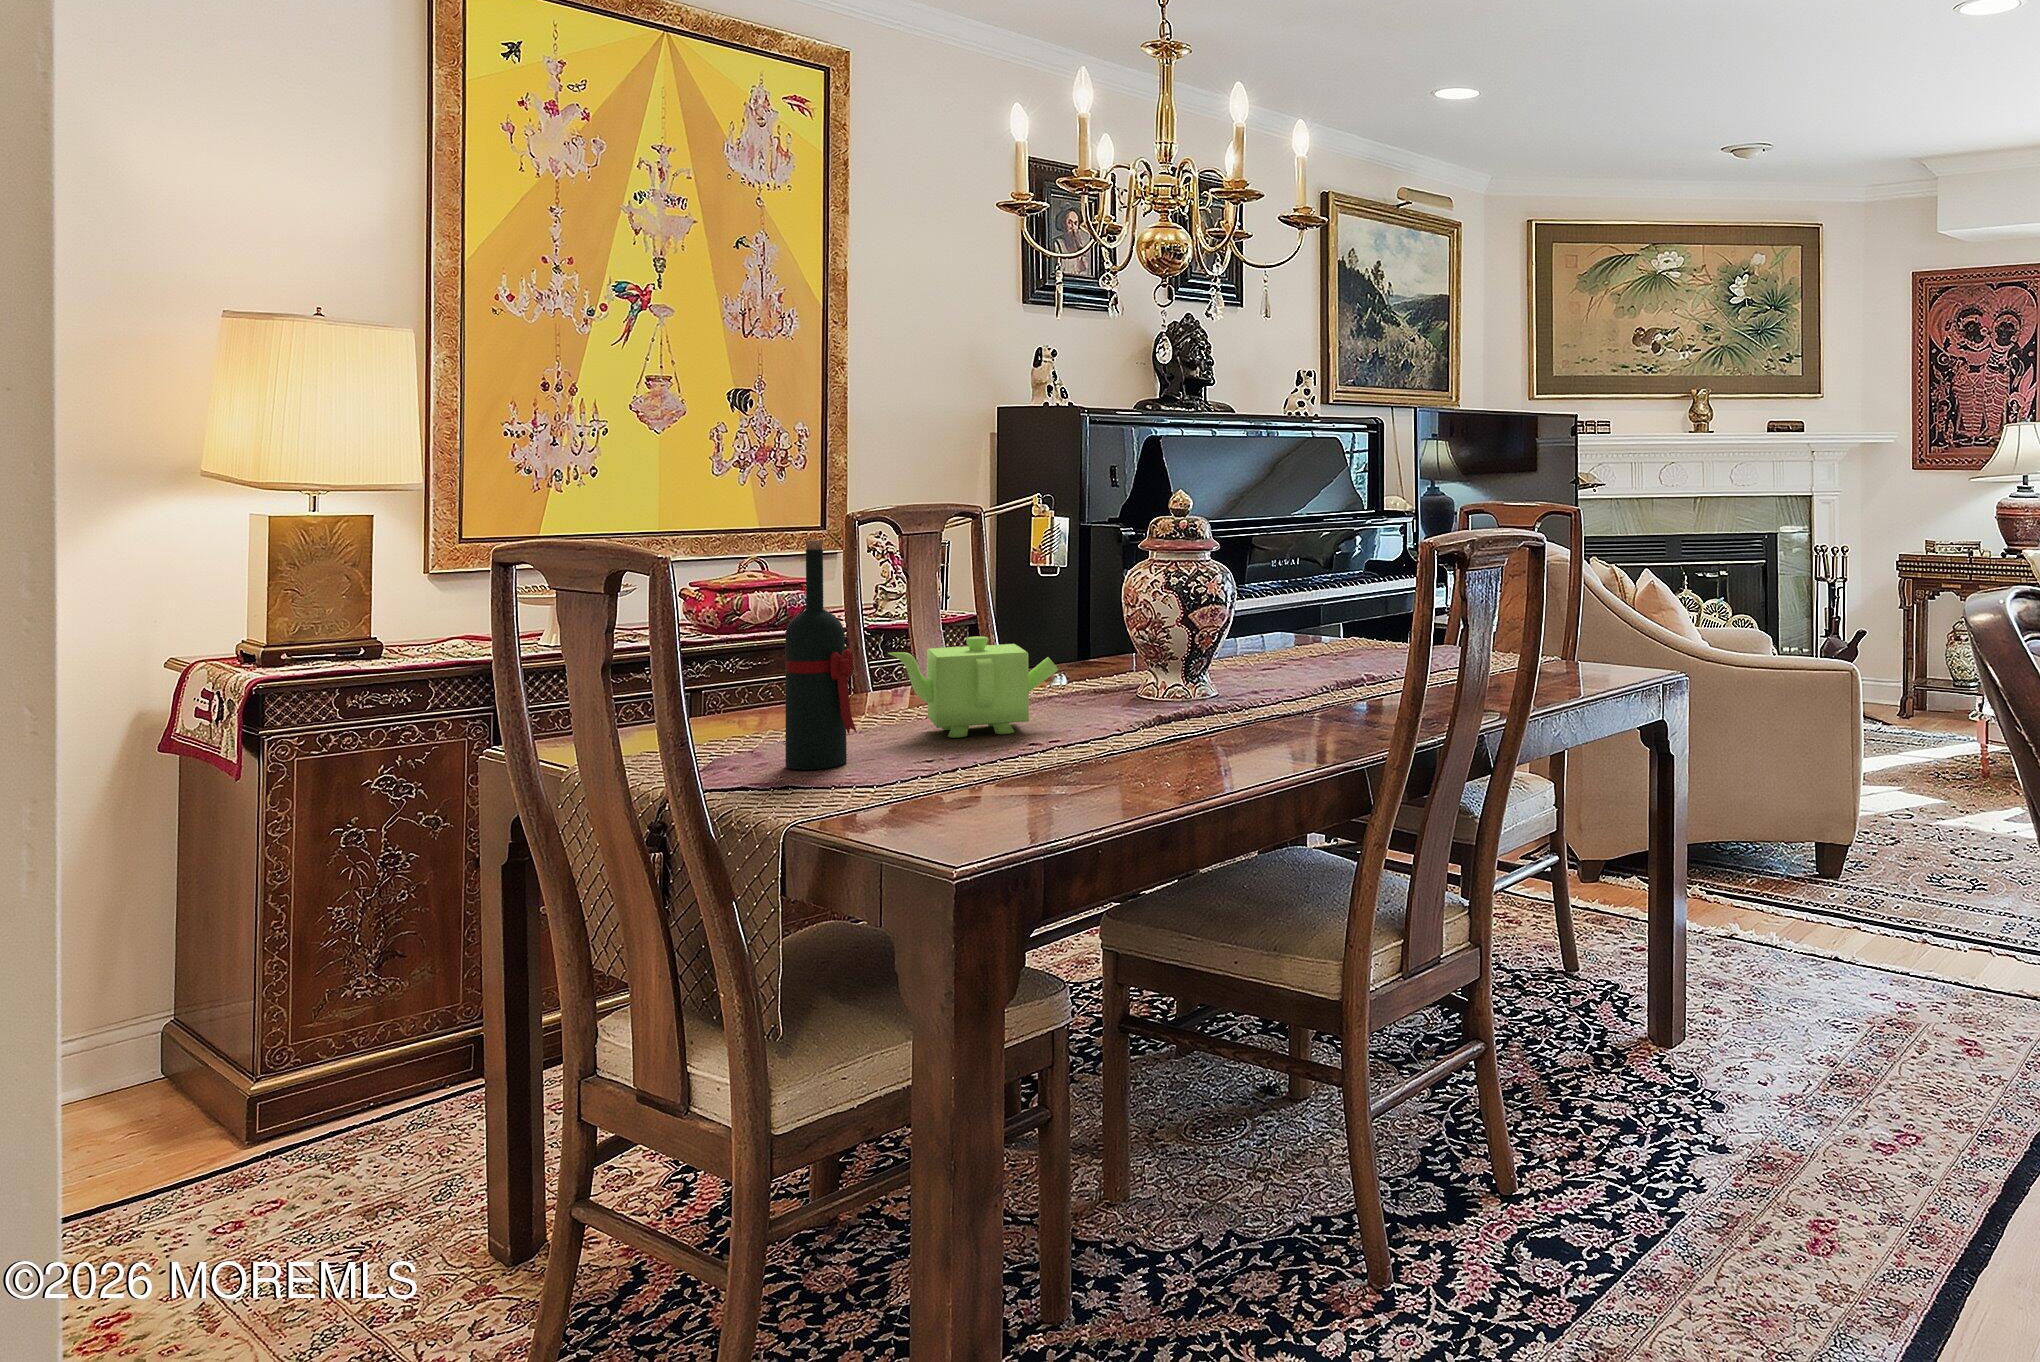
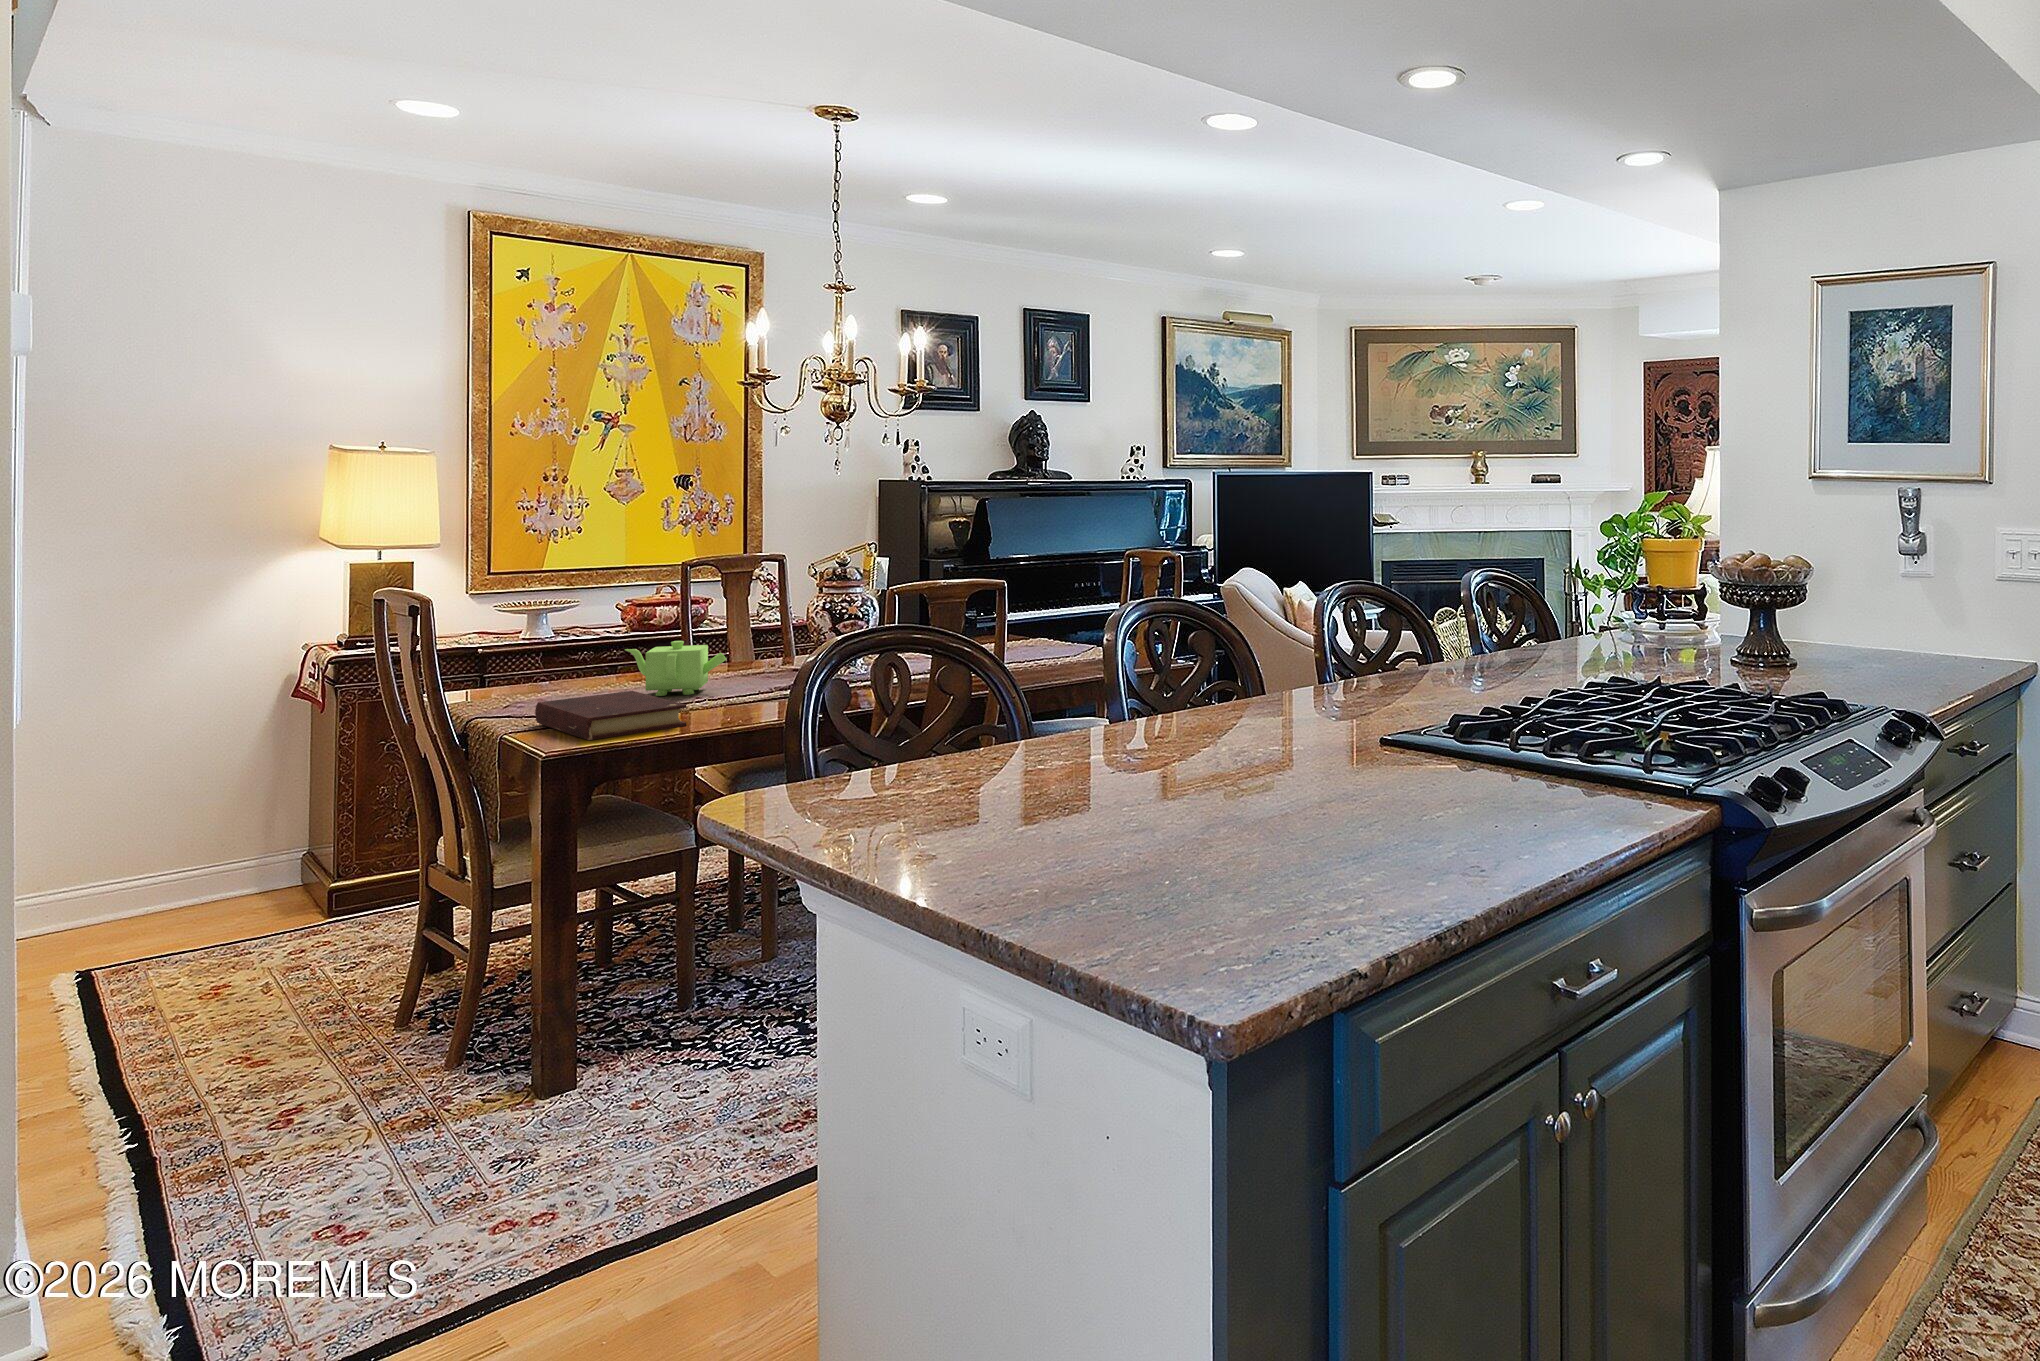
wine bottle: present [785,540,857,770] -> none [545,590,582,711]
book: none [827,728,1145,830] -> present [535,691,686,740]

